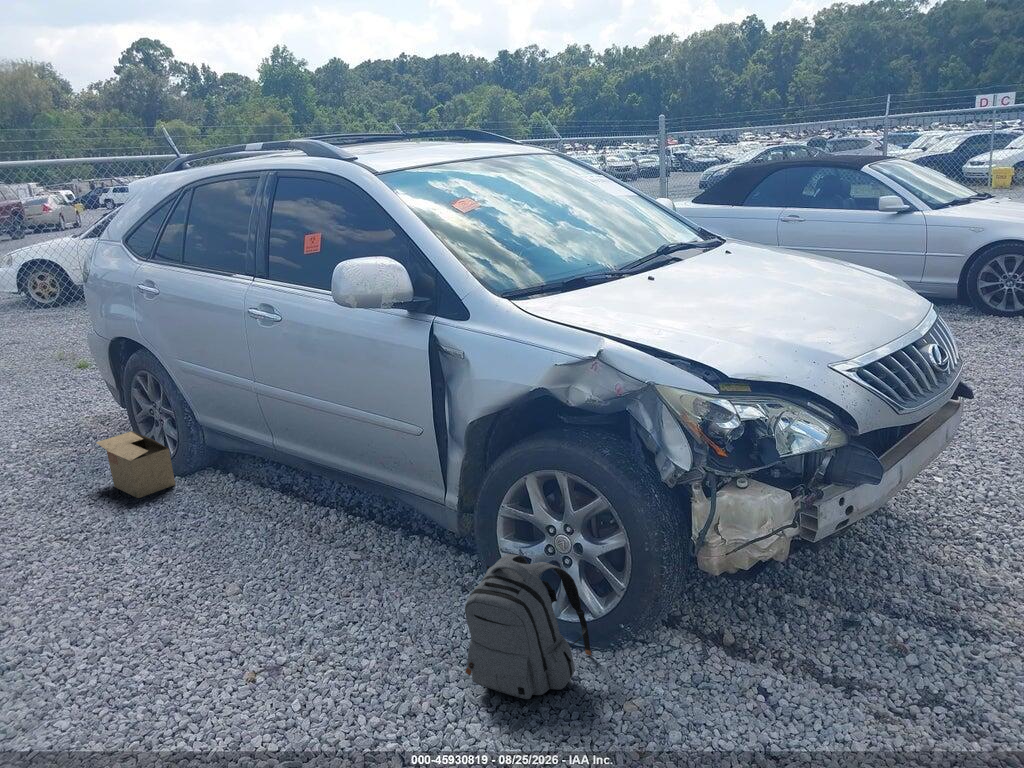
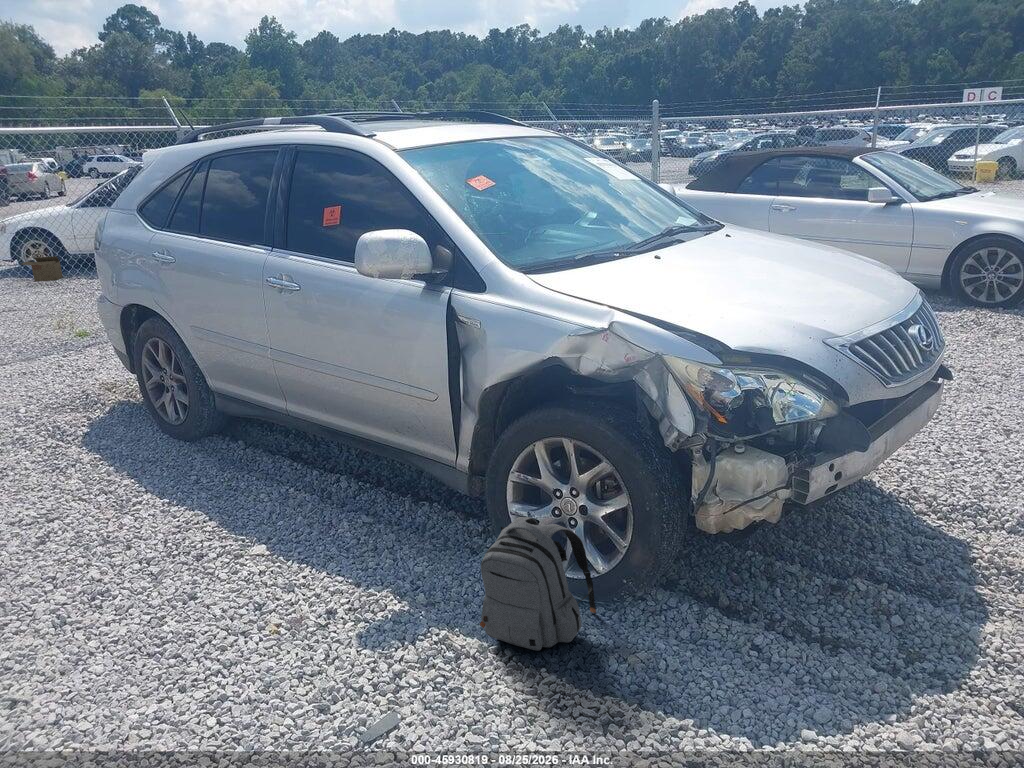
cardboard box: present [96,431,176,498] -> present [22,256,63,282]

